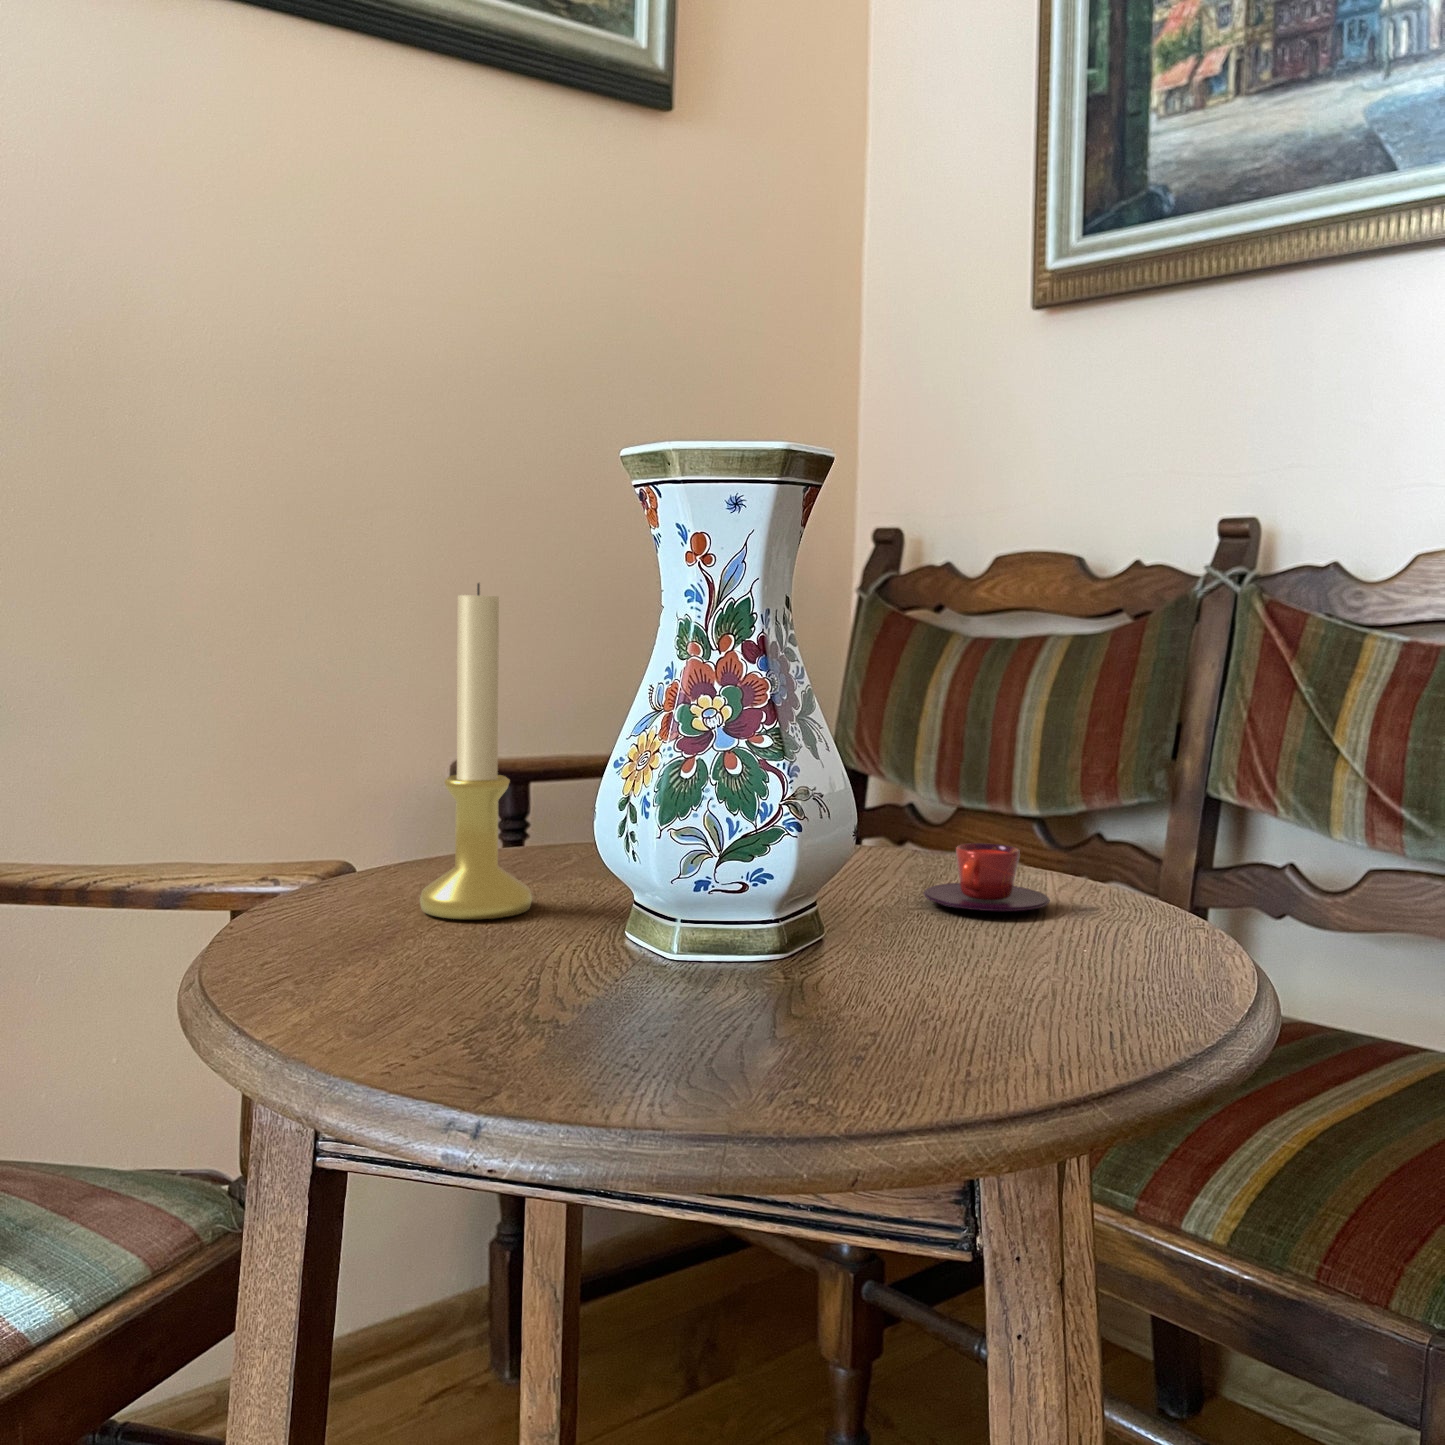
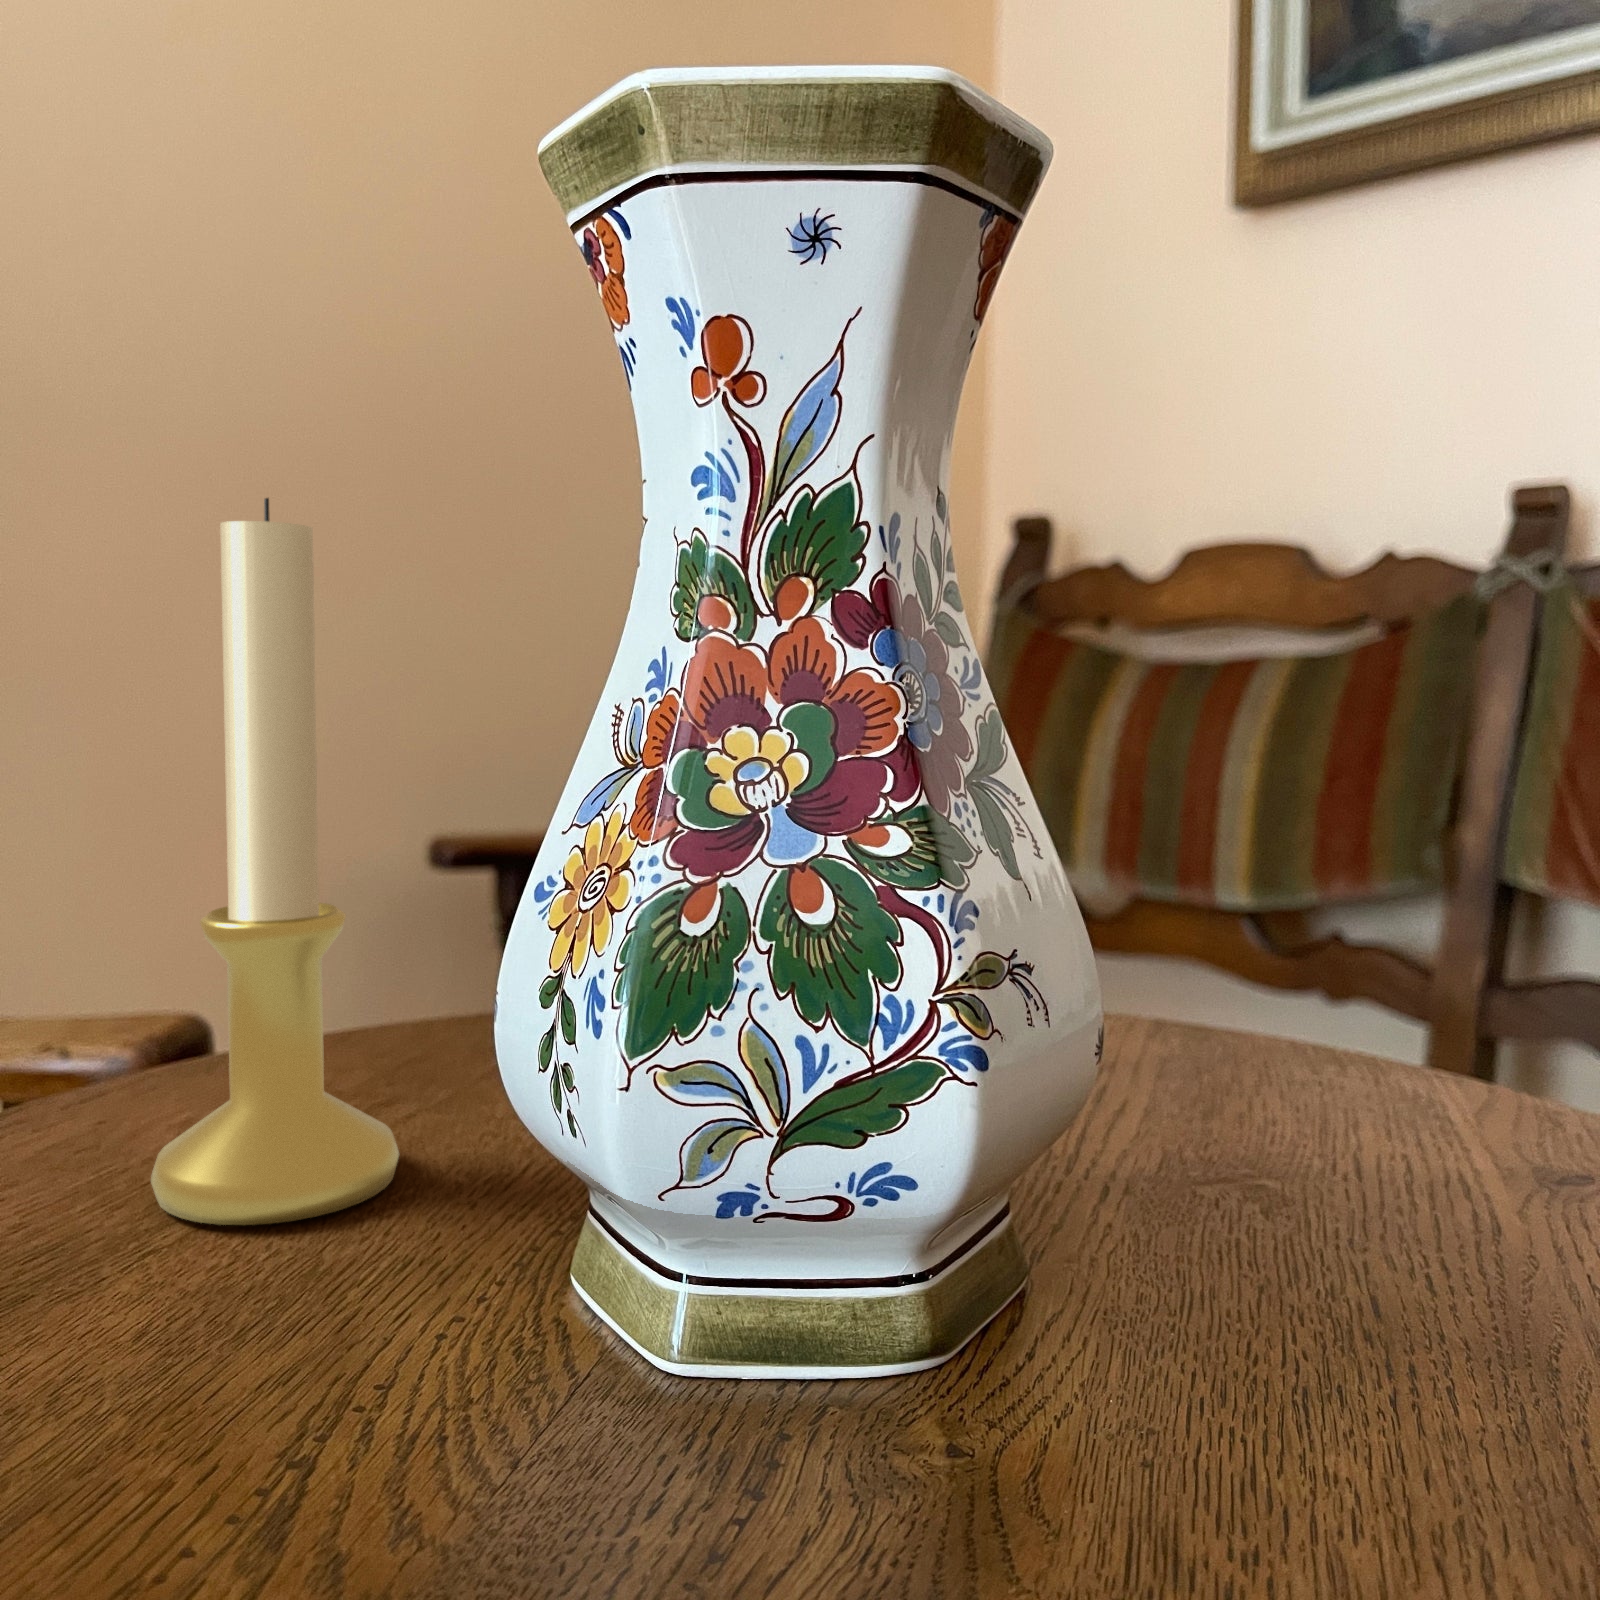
teacup: present [923,843,1050,911] -> none [1193,1028,1462,1186]

